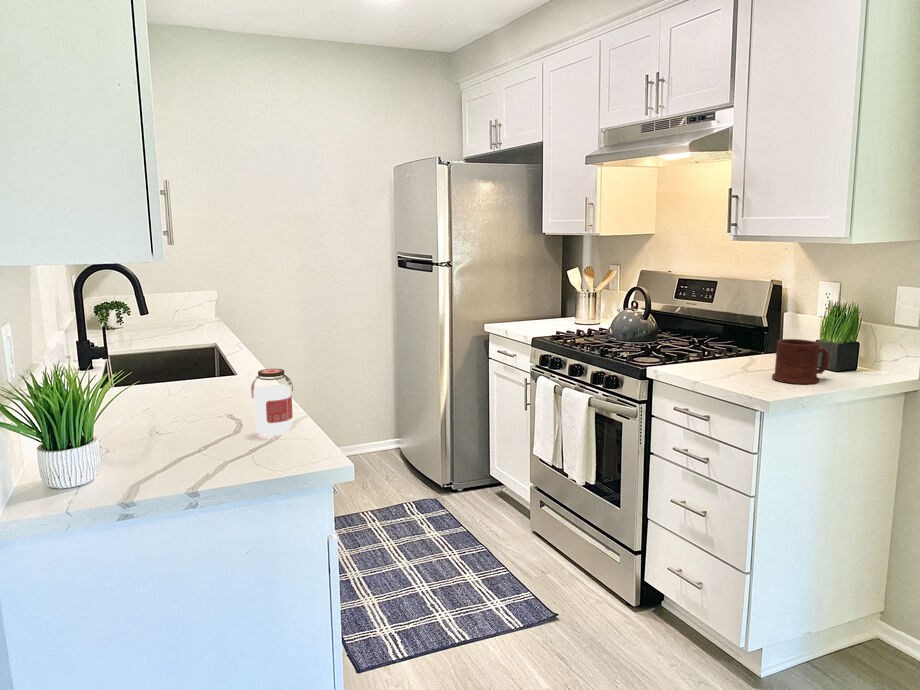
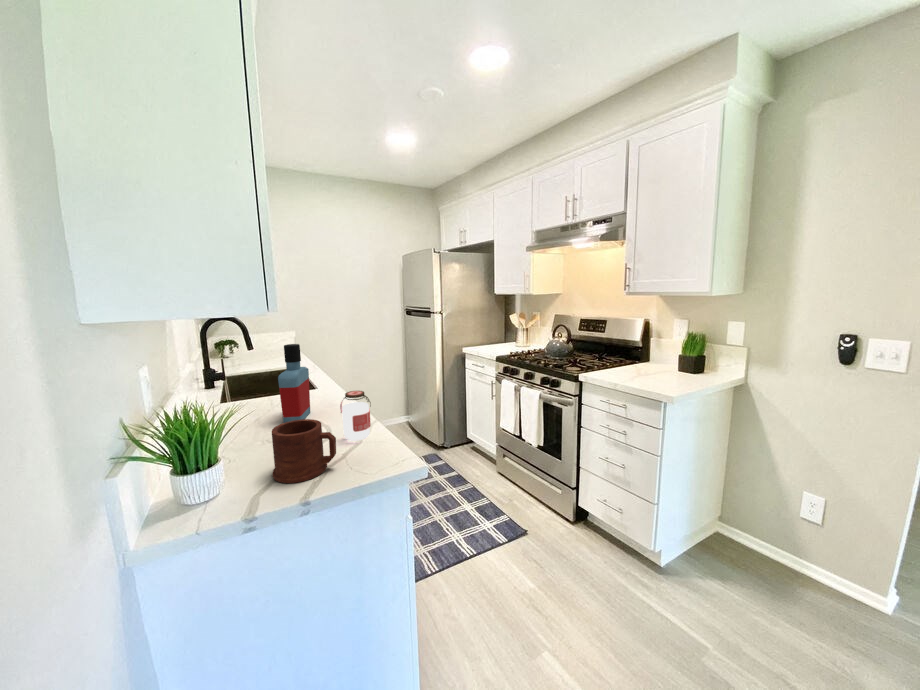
bottle: none [174,304,220,414] -> present [278,344,310,423]
mug: present [772,339,829,384] -> present [272,419,336,483]

